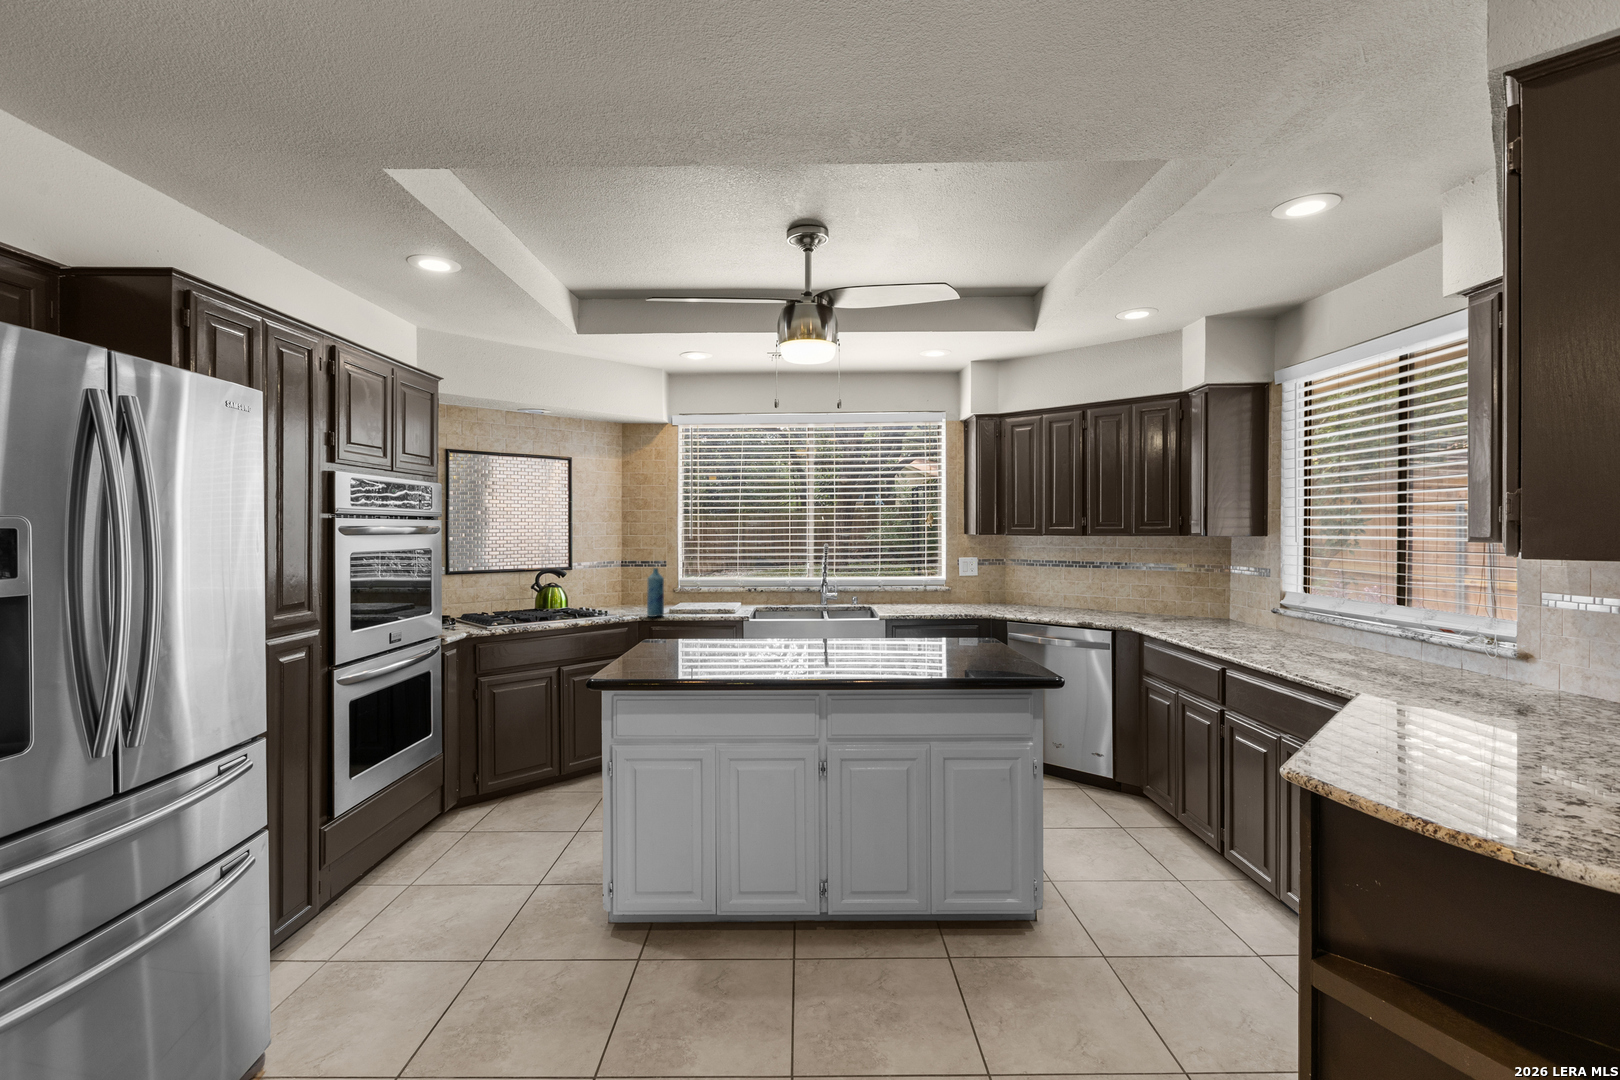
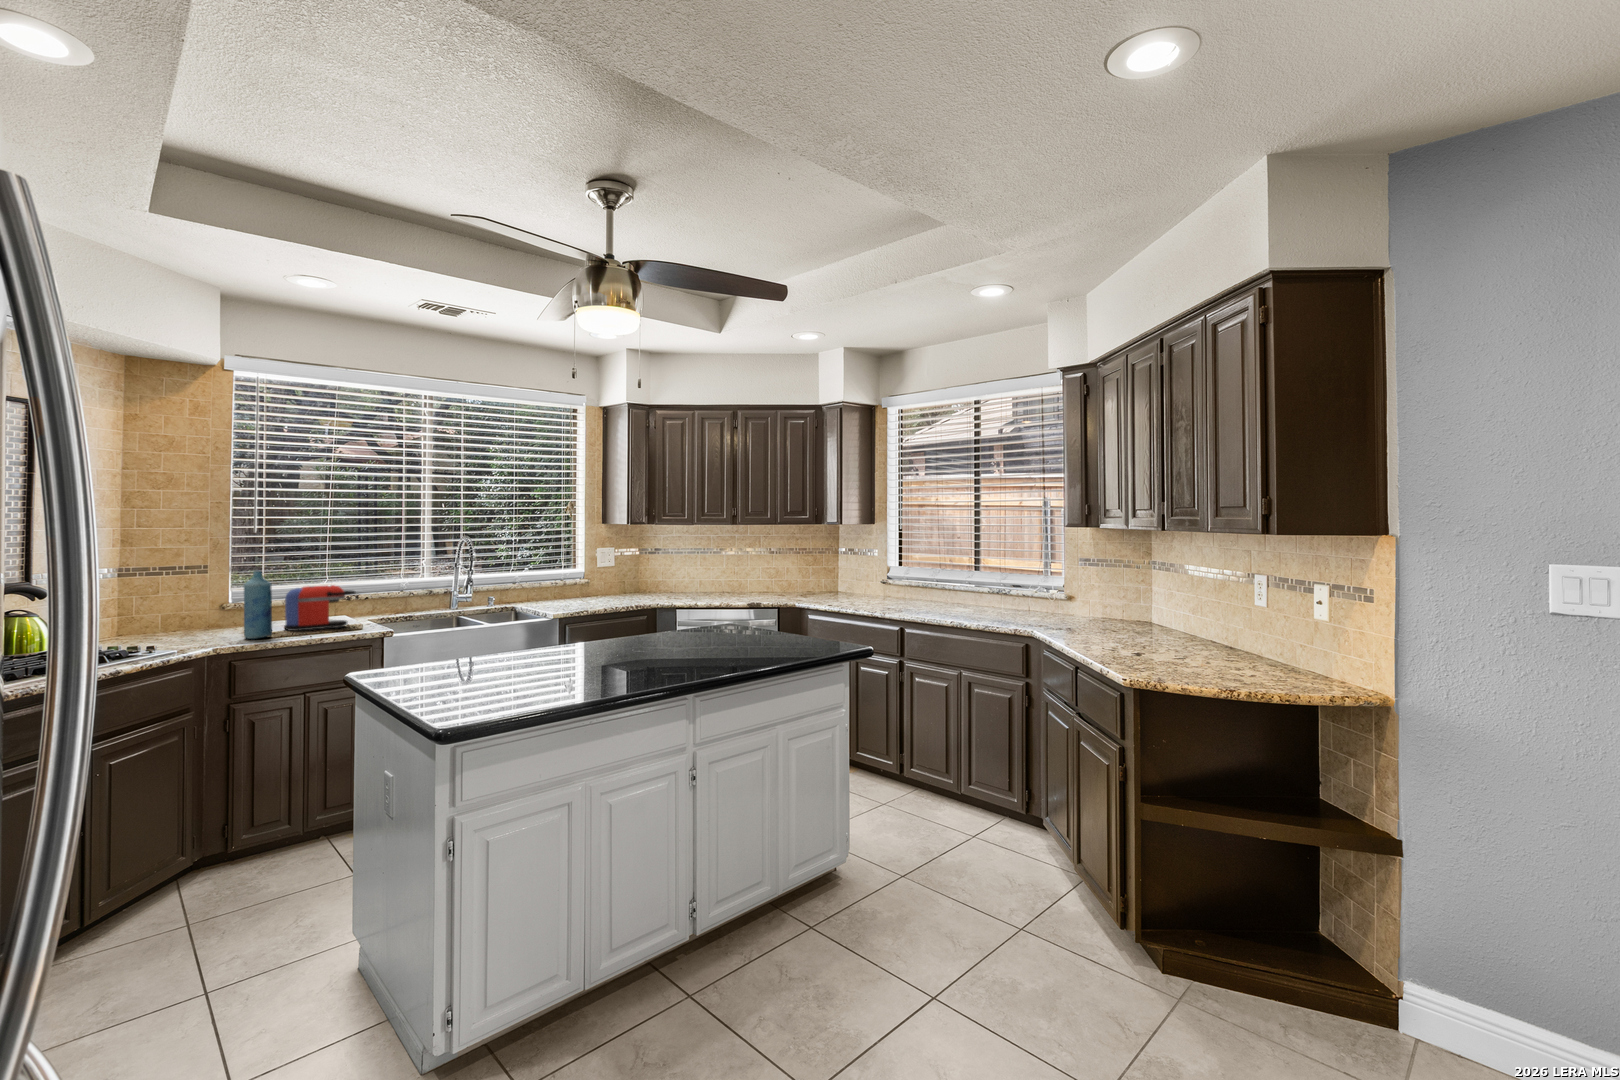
coffee maker: none [682,581,728,614] -> present [284,585,355,631]

